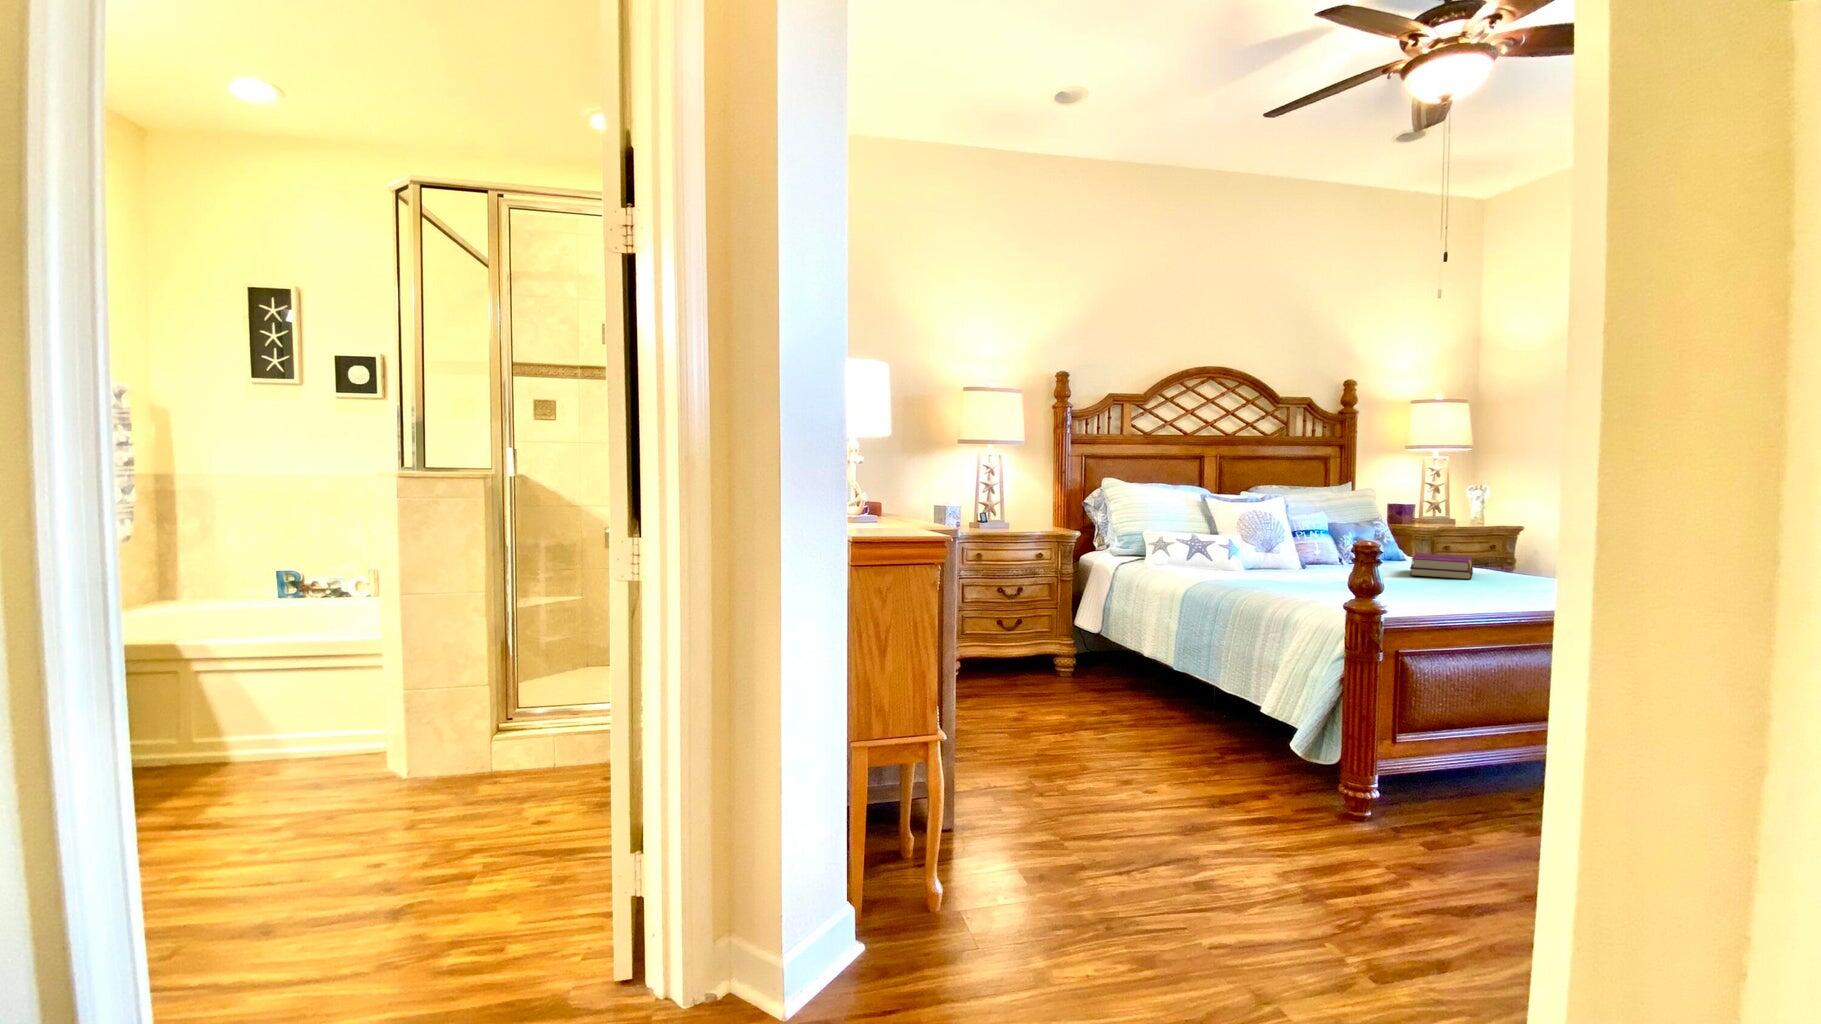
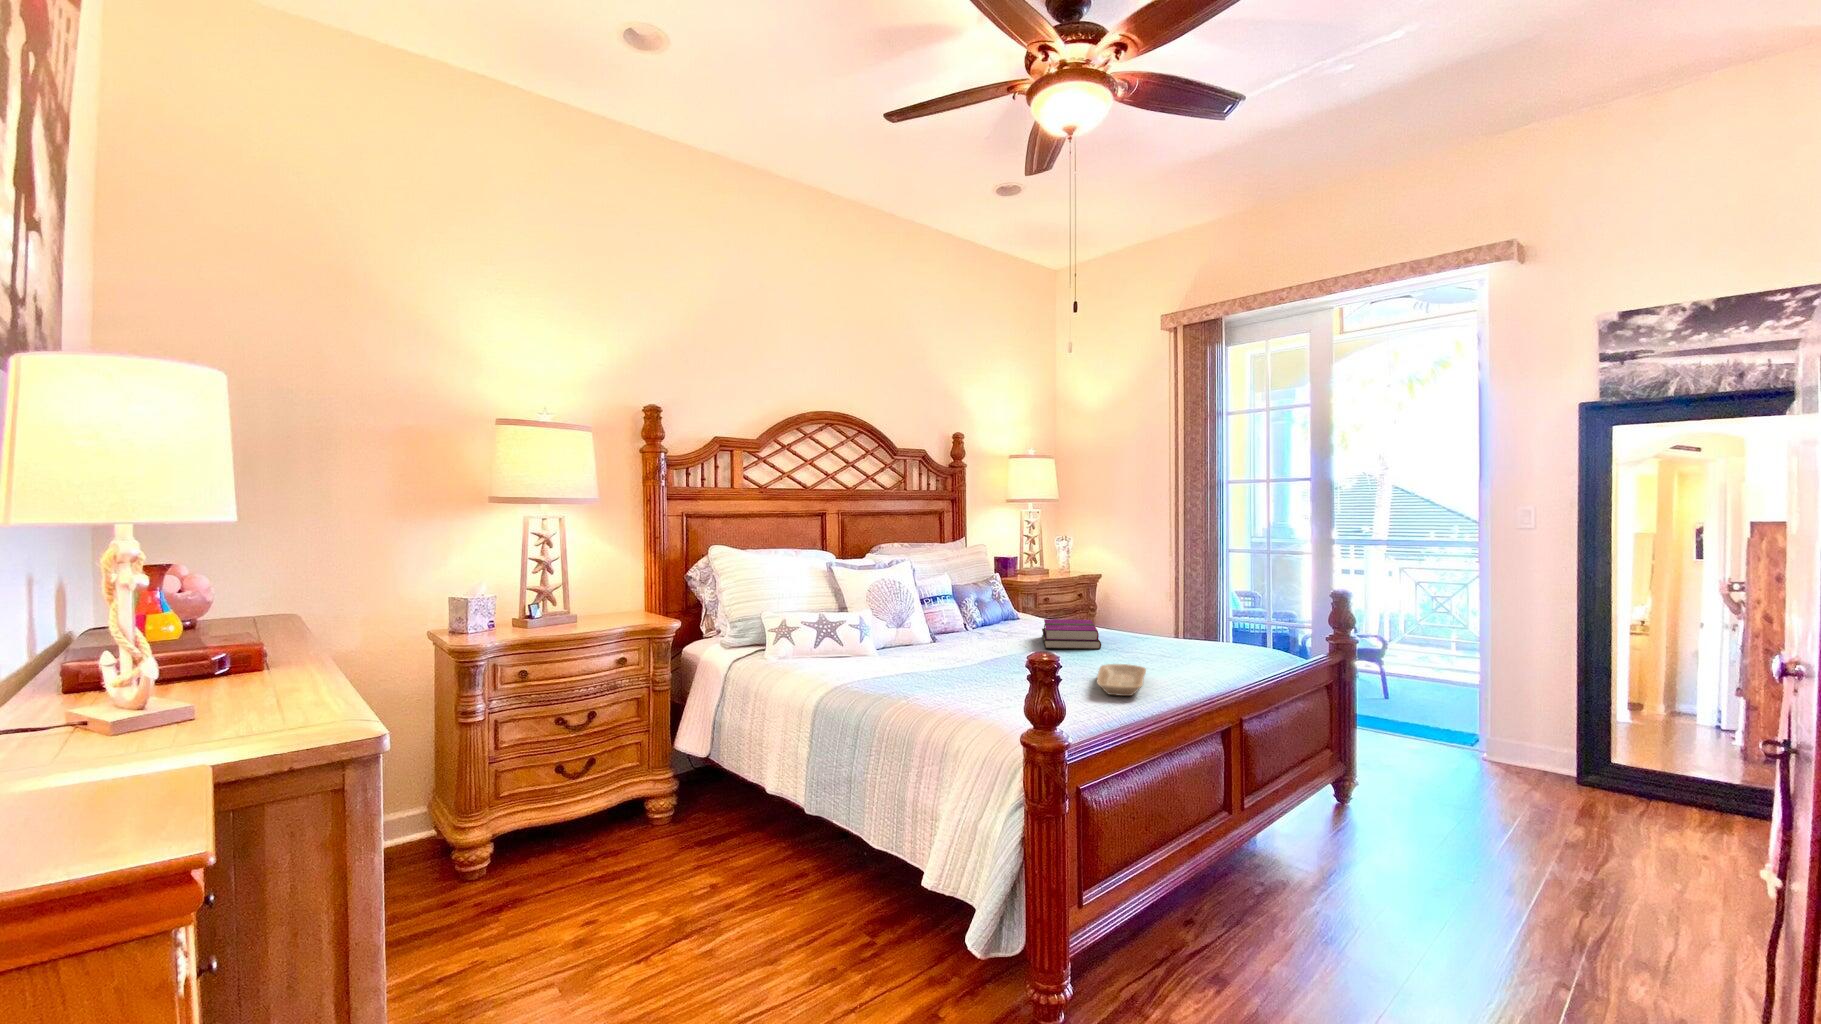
tray: none [1435,583,1499,602] -> present [1097,664,1146,696]

